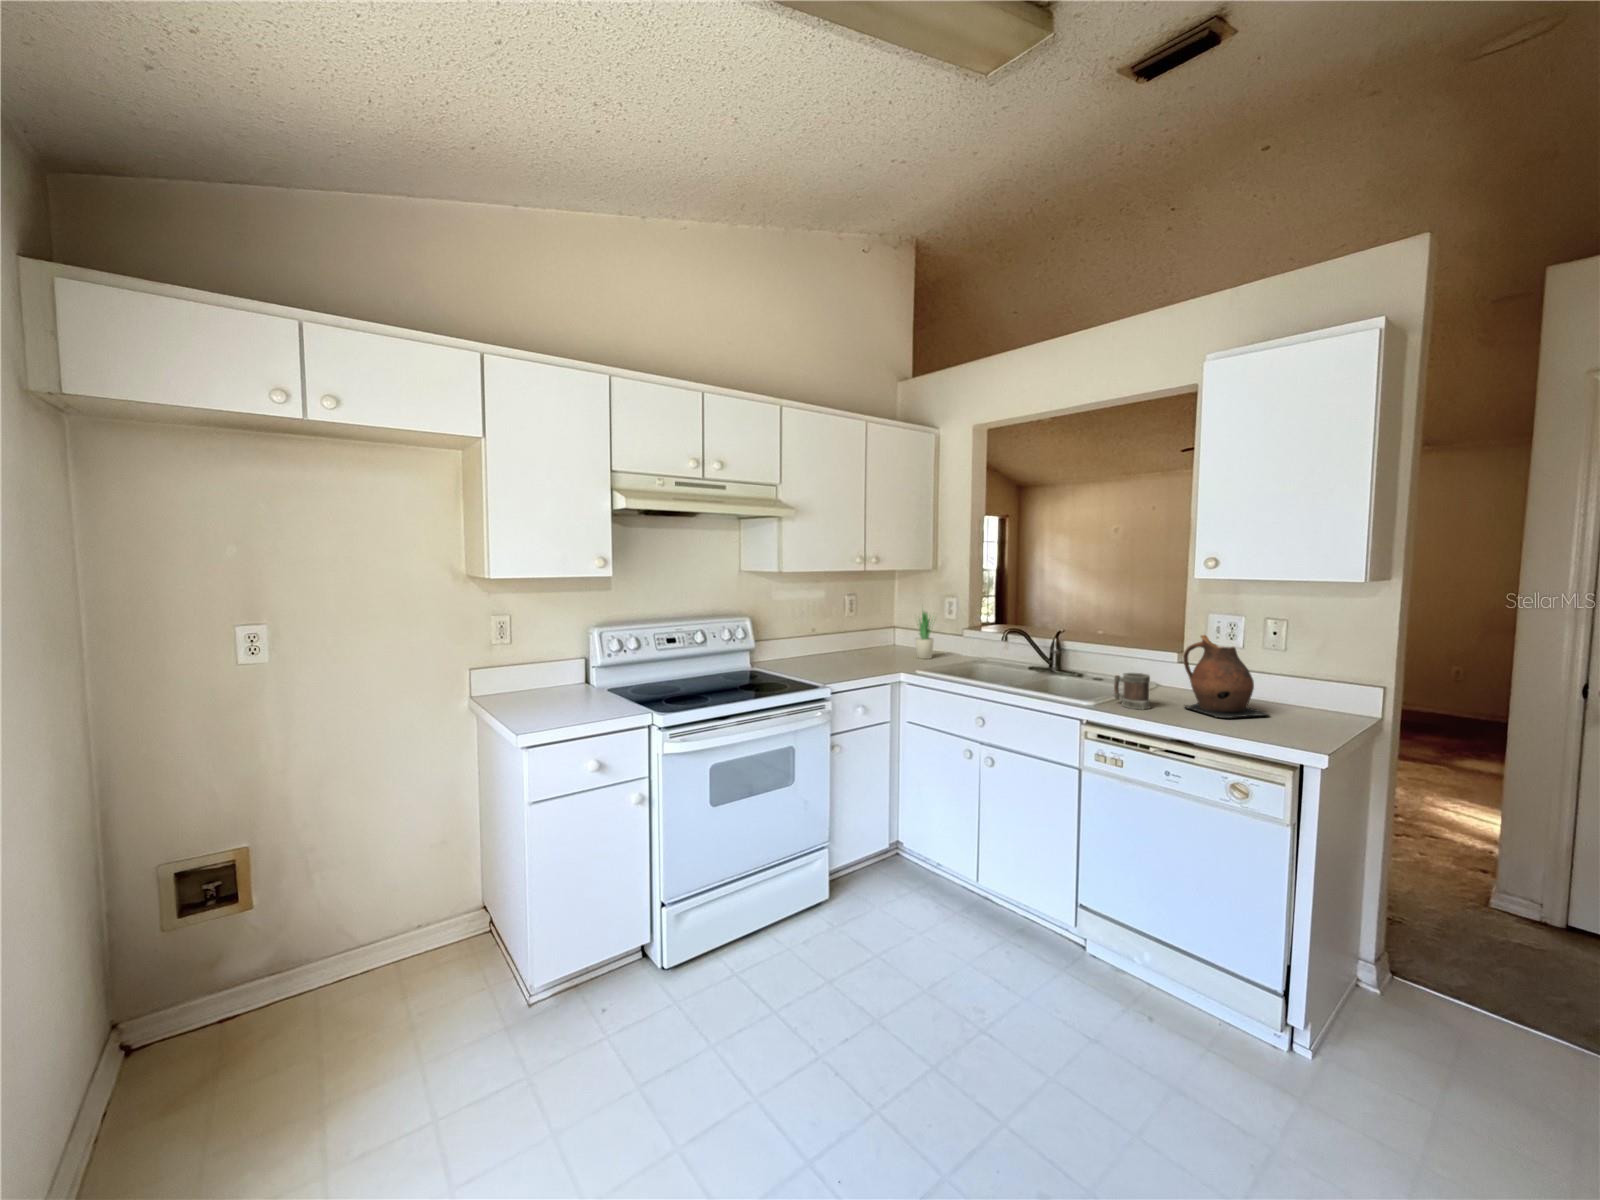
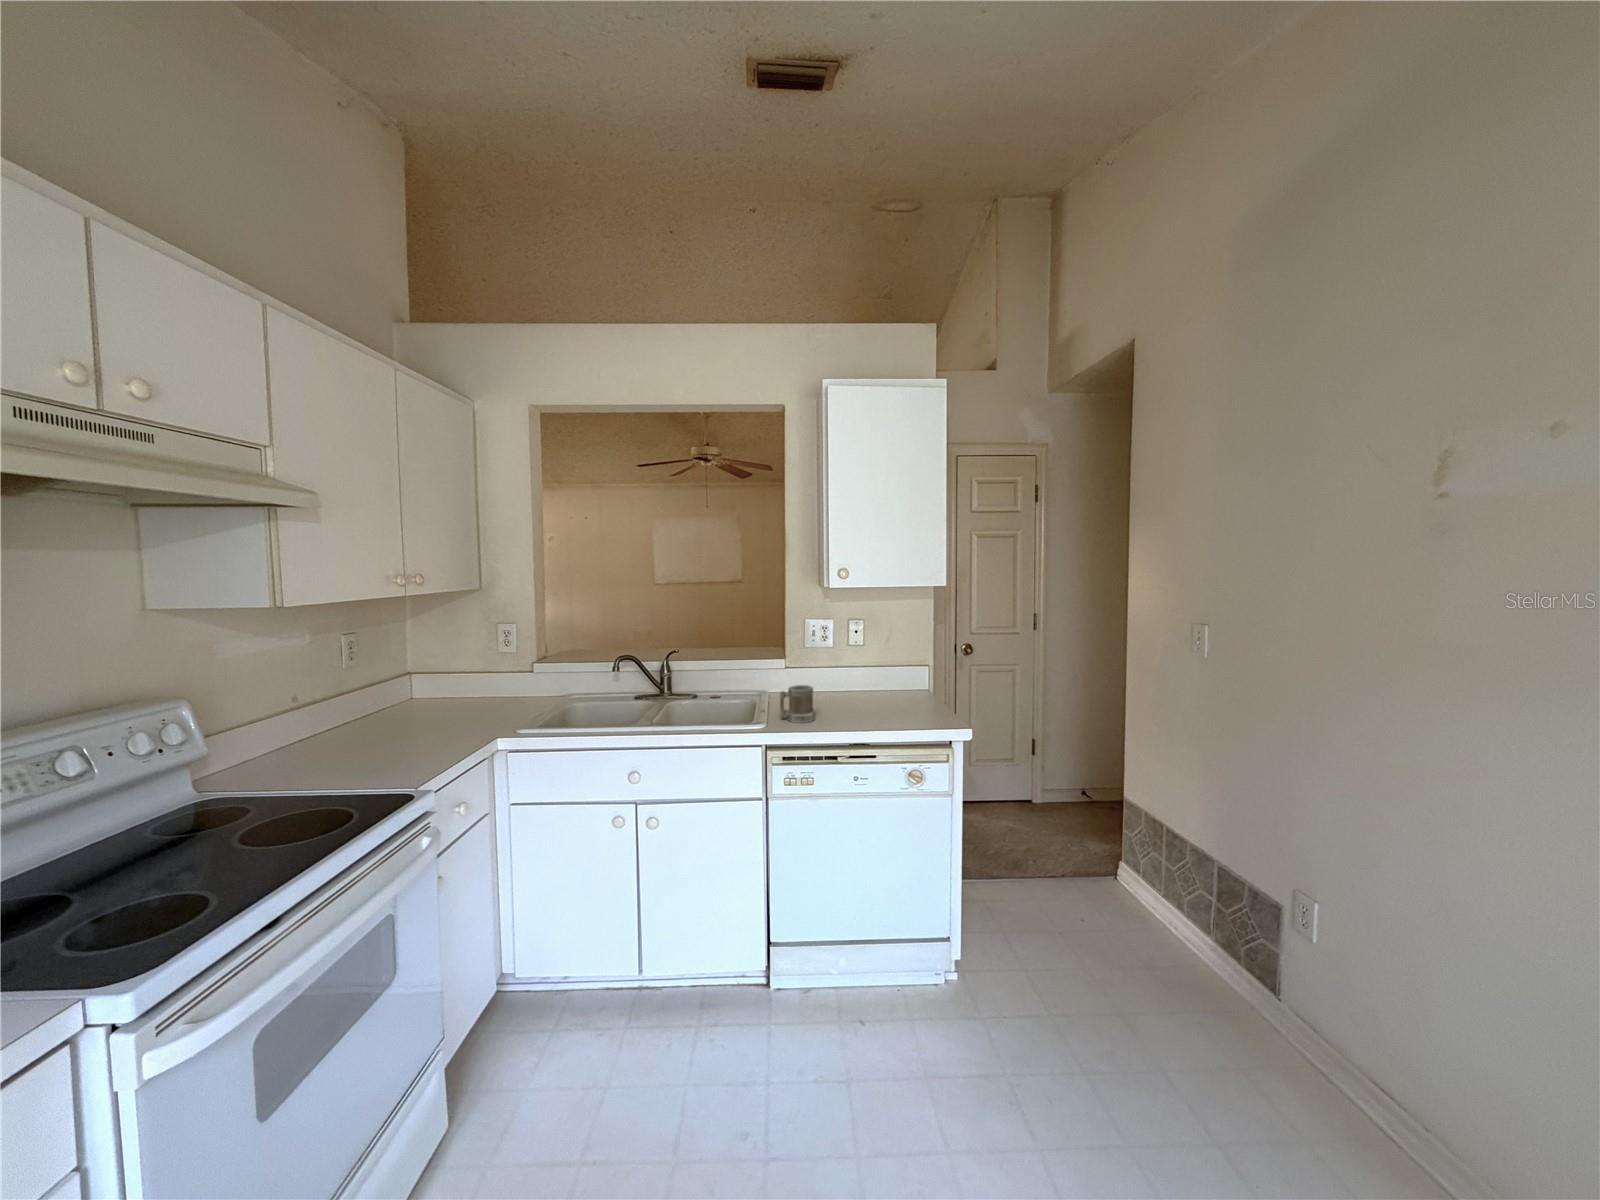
potted plant: present [915,612,933,659] -> none [469,635,502,711]
ceramic pitcher: present [1183,635,1268,718] -> none [826,640,890,716]

